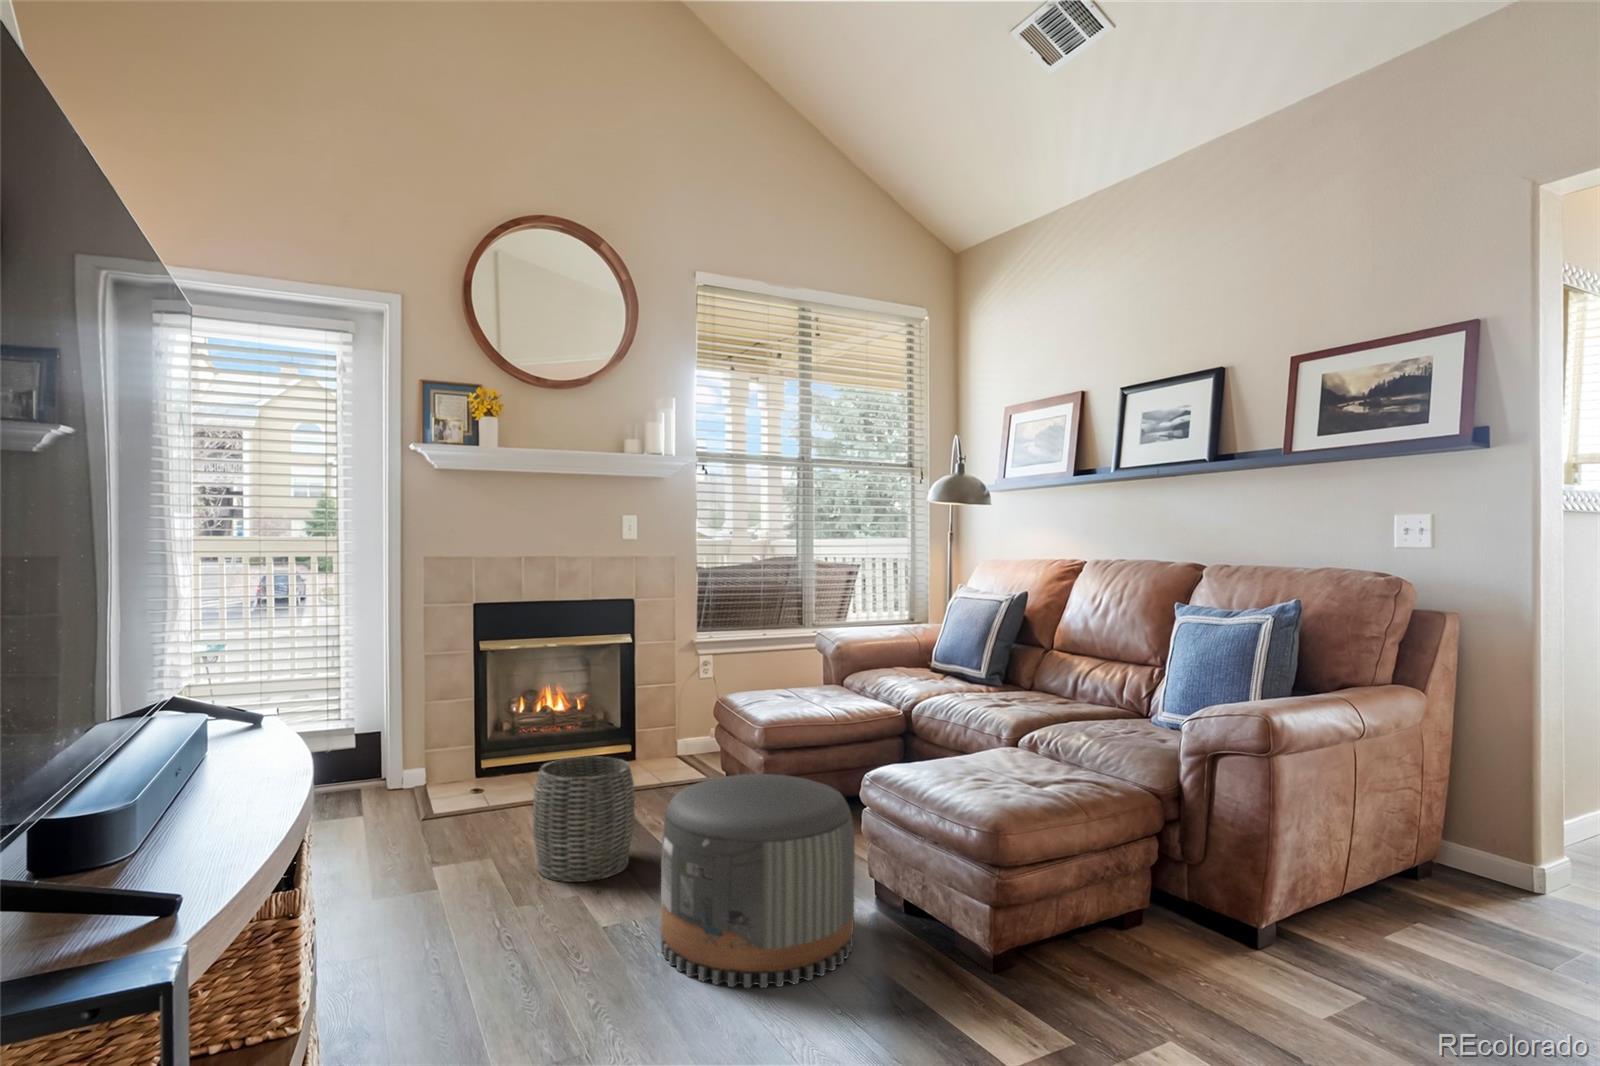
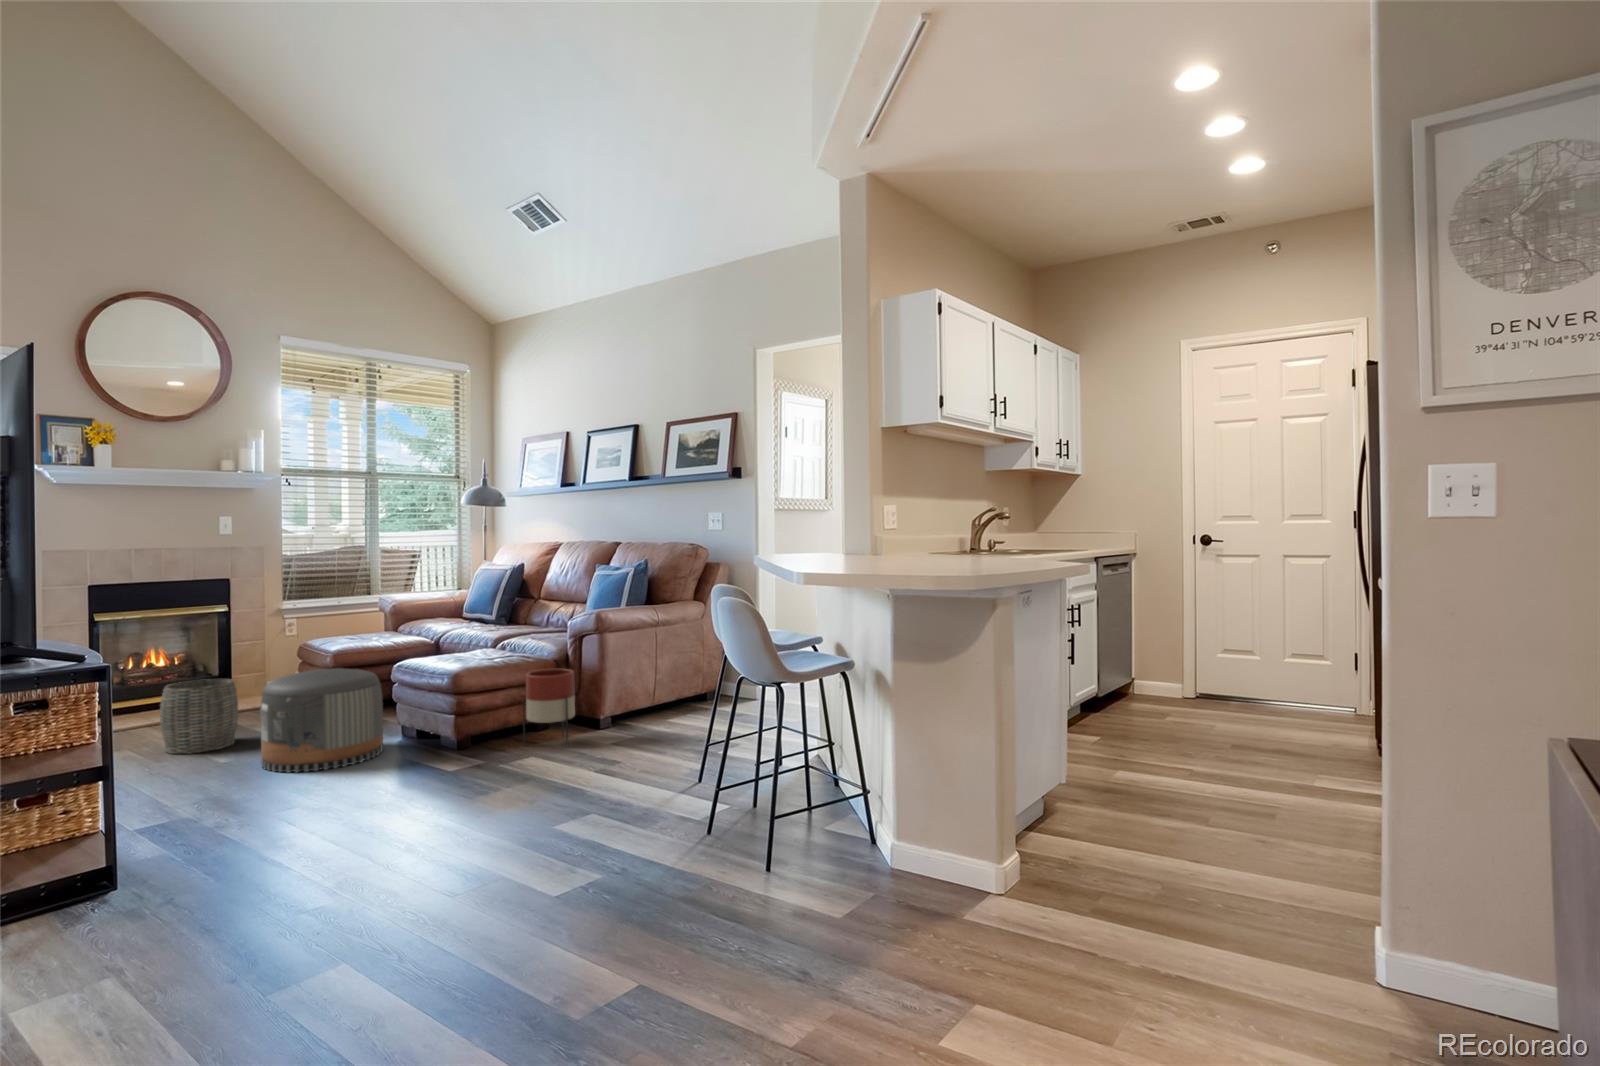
planter: none [1126,825,1240,1019] -> present [523,669,575,746]

